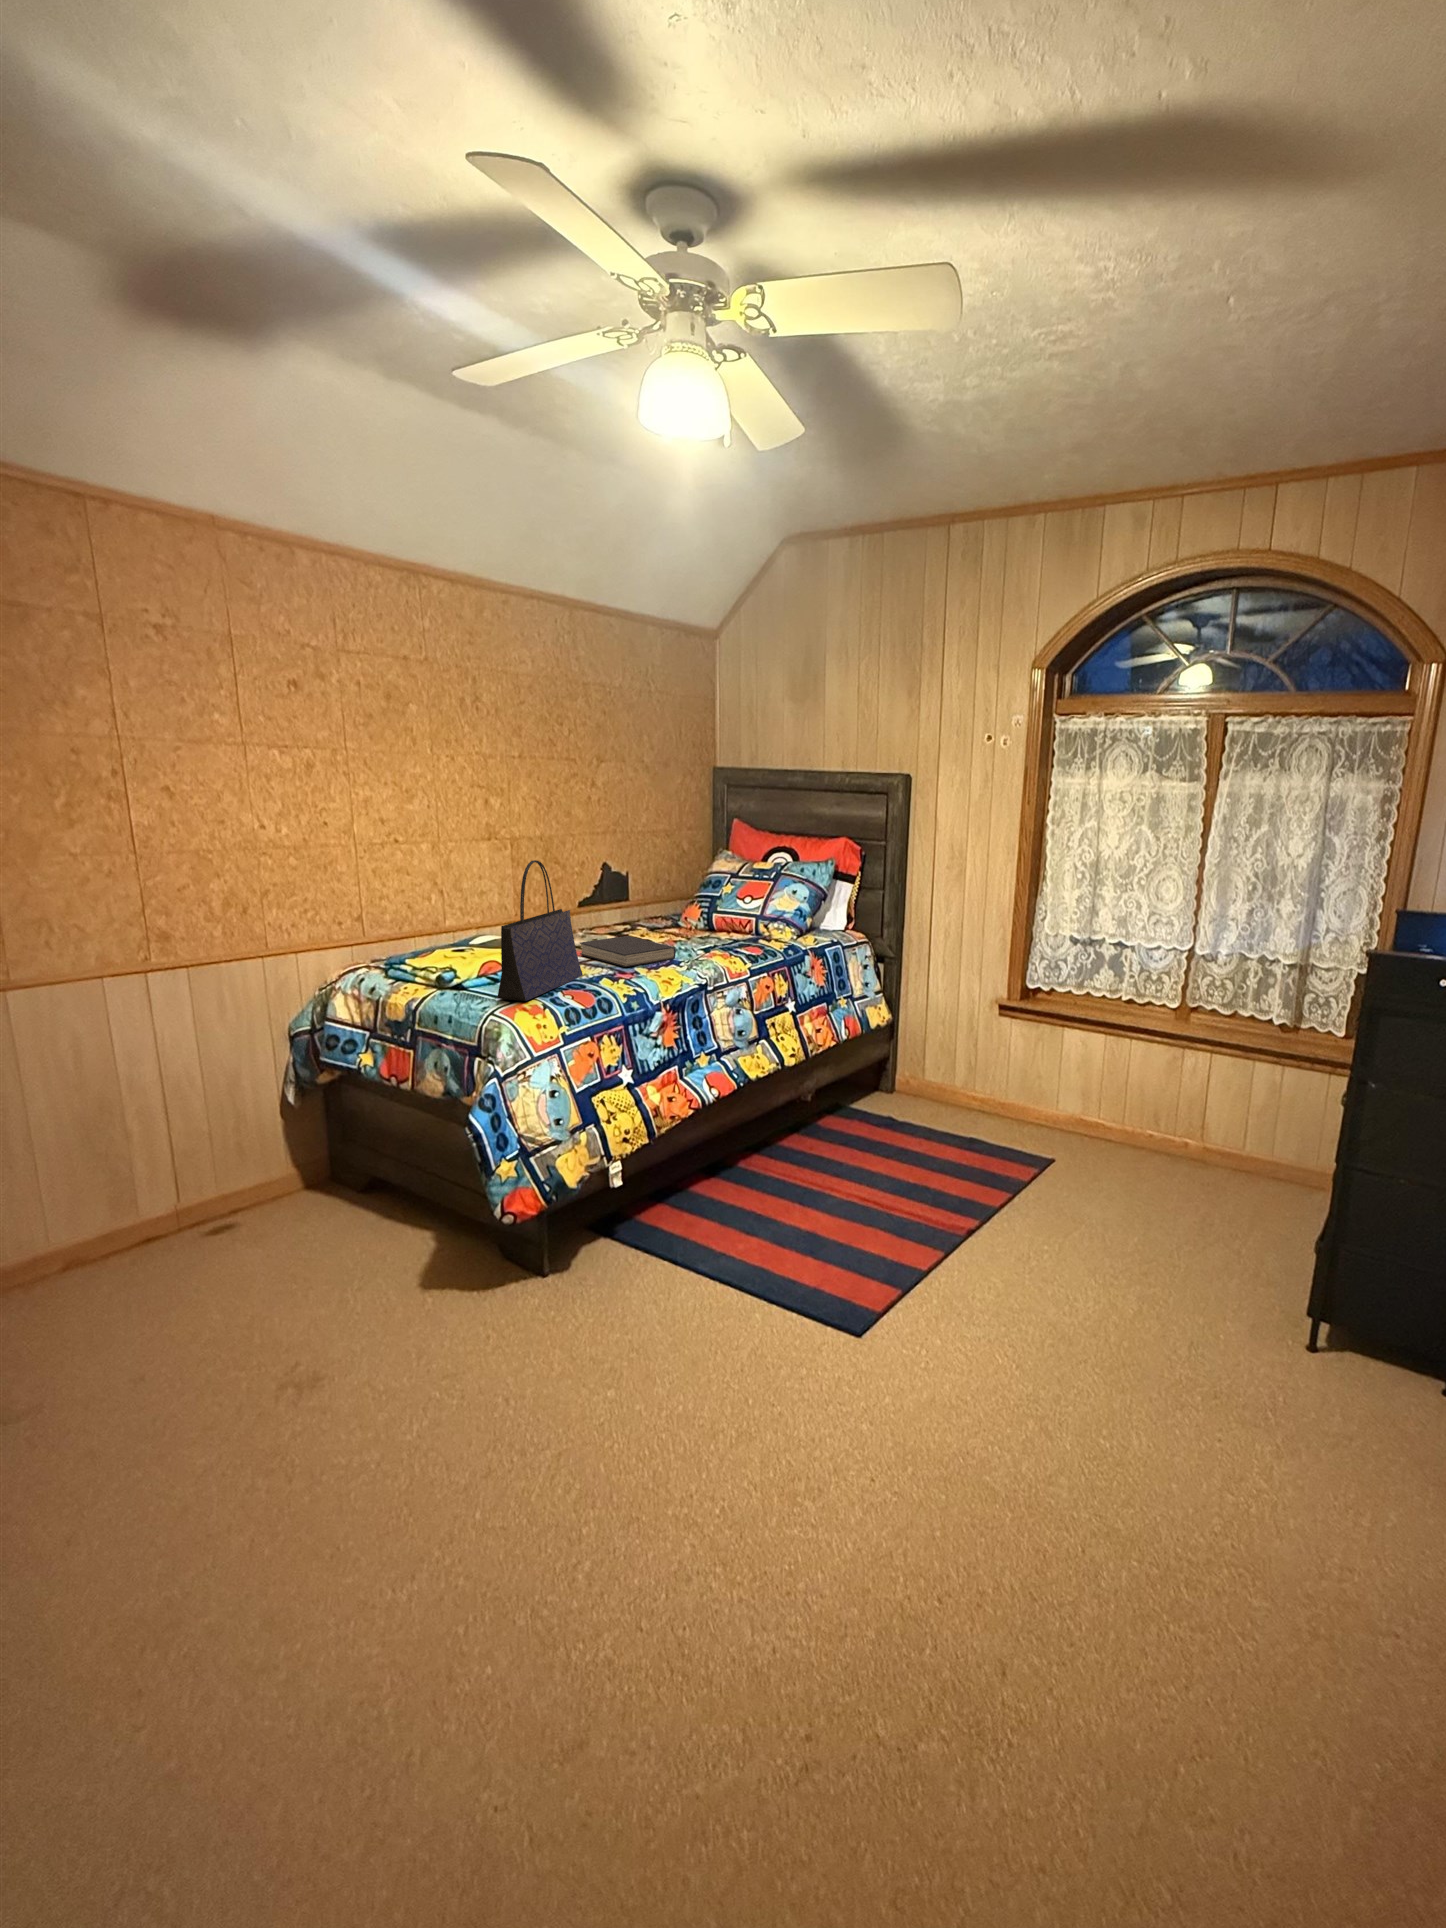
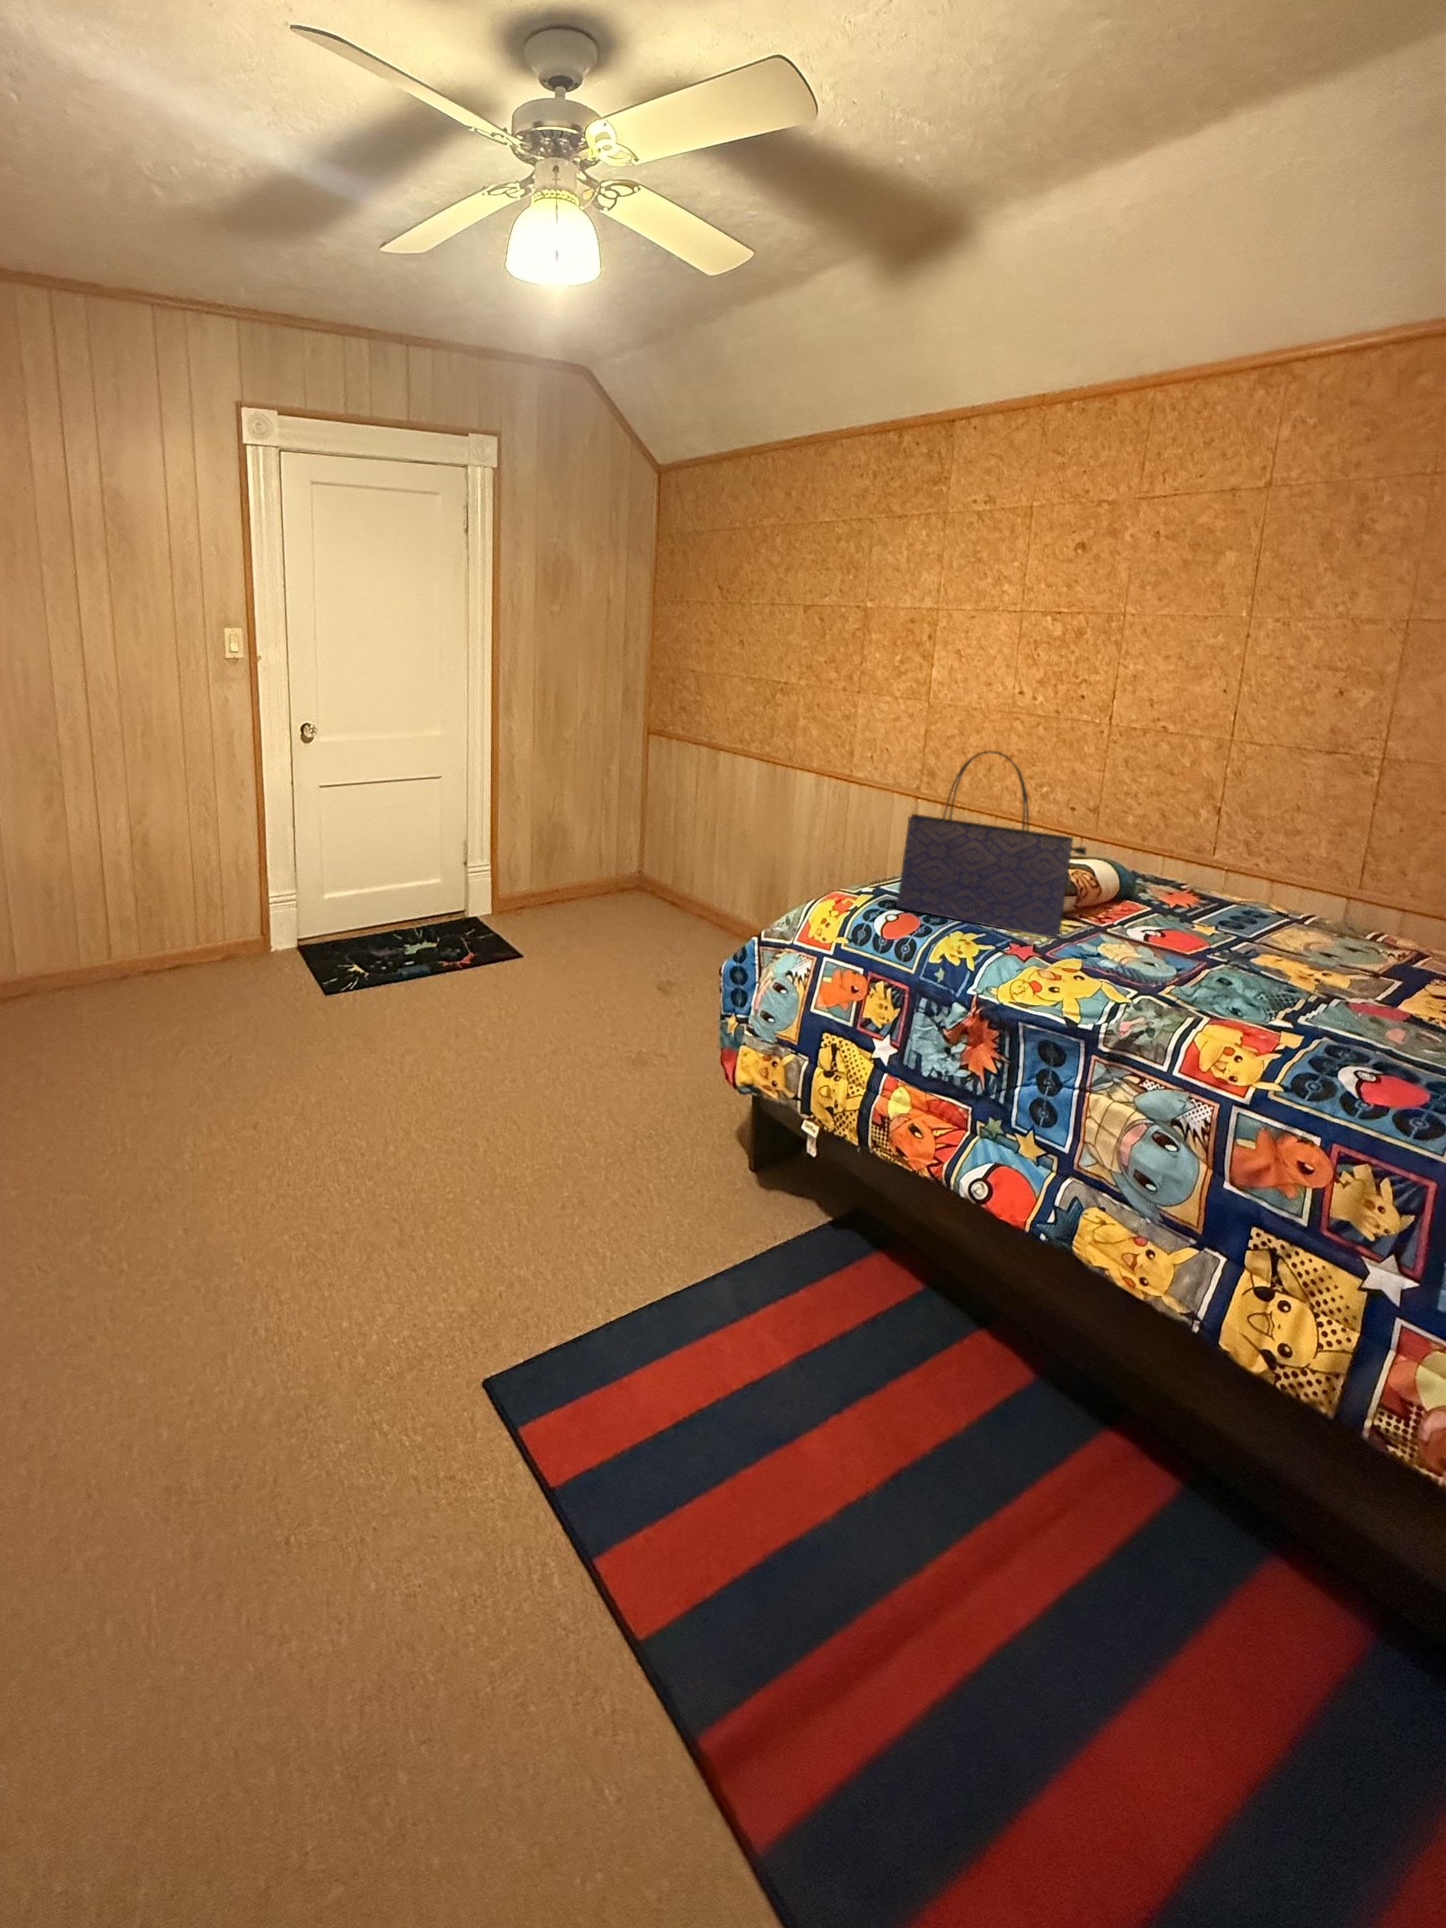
book: present [580,936,676,967] -> none [1121,923,1315,1003]

